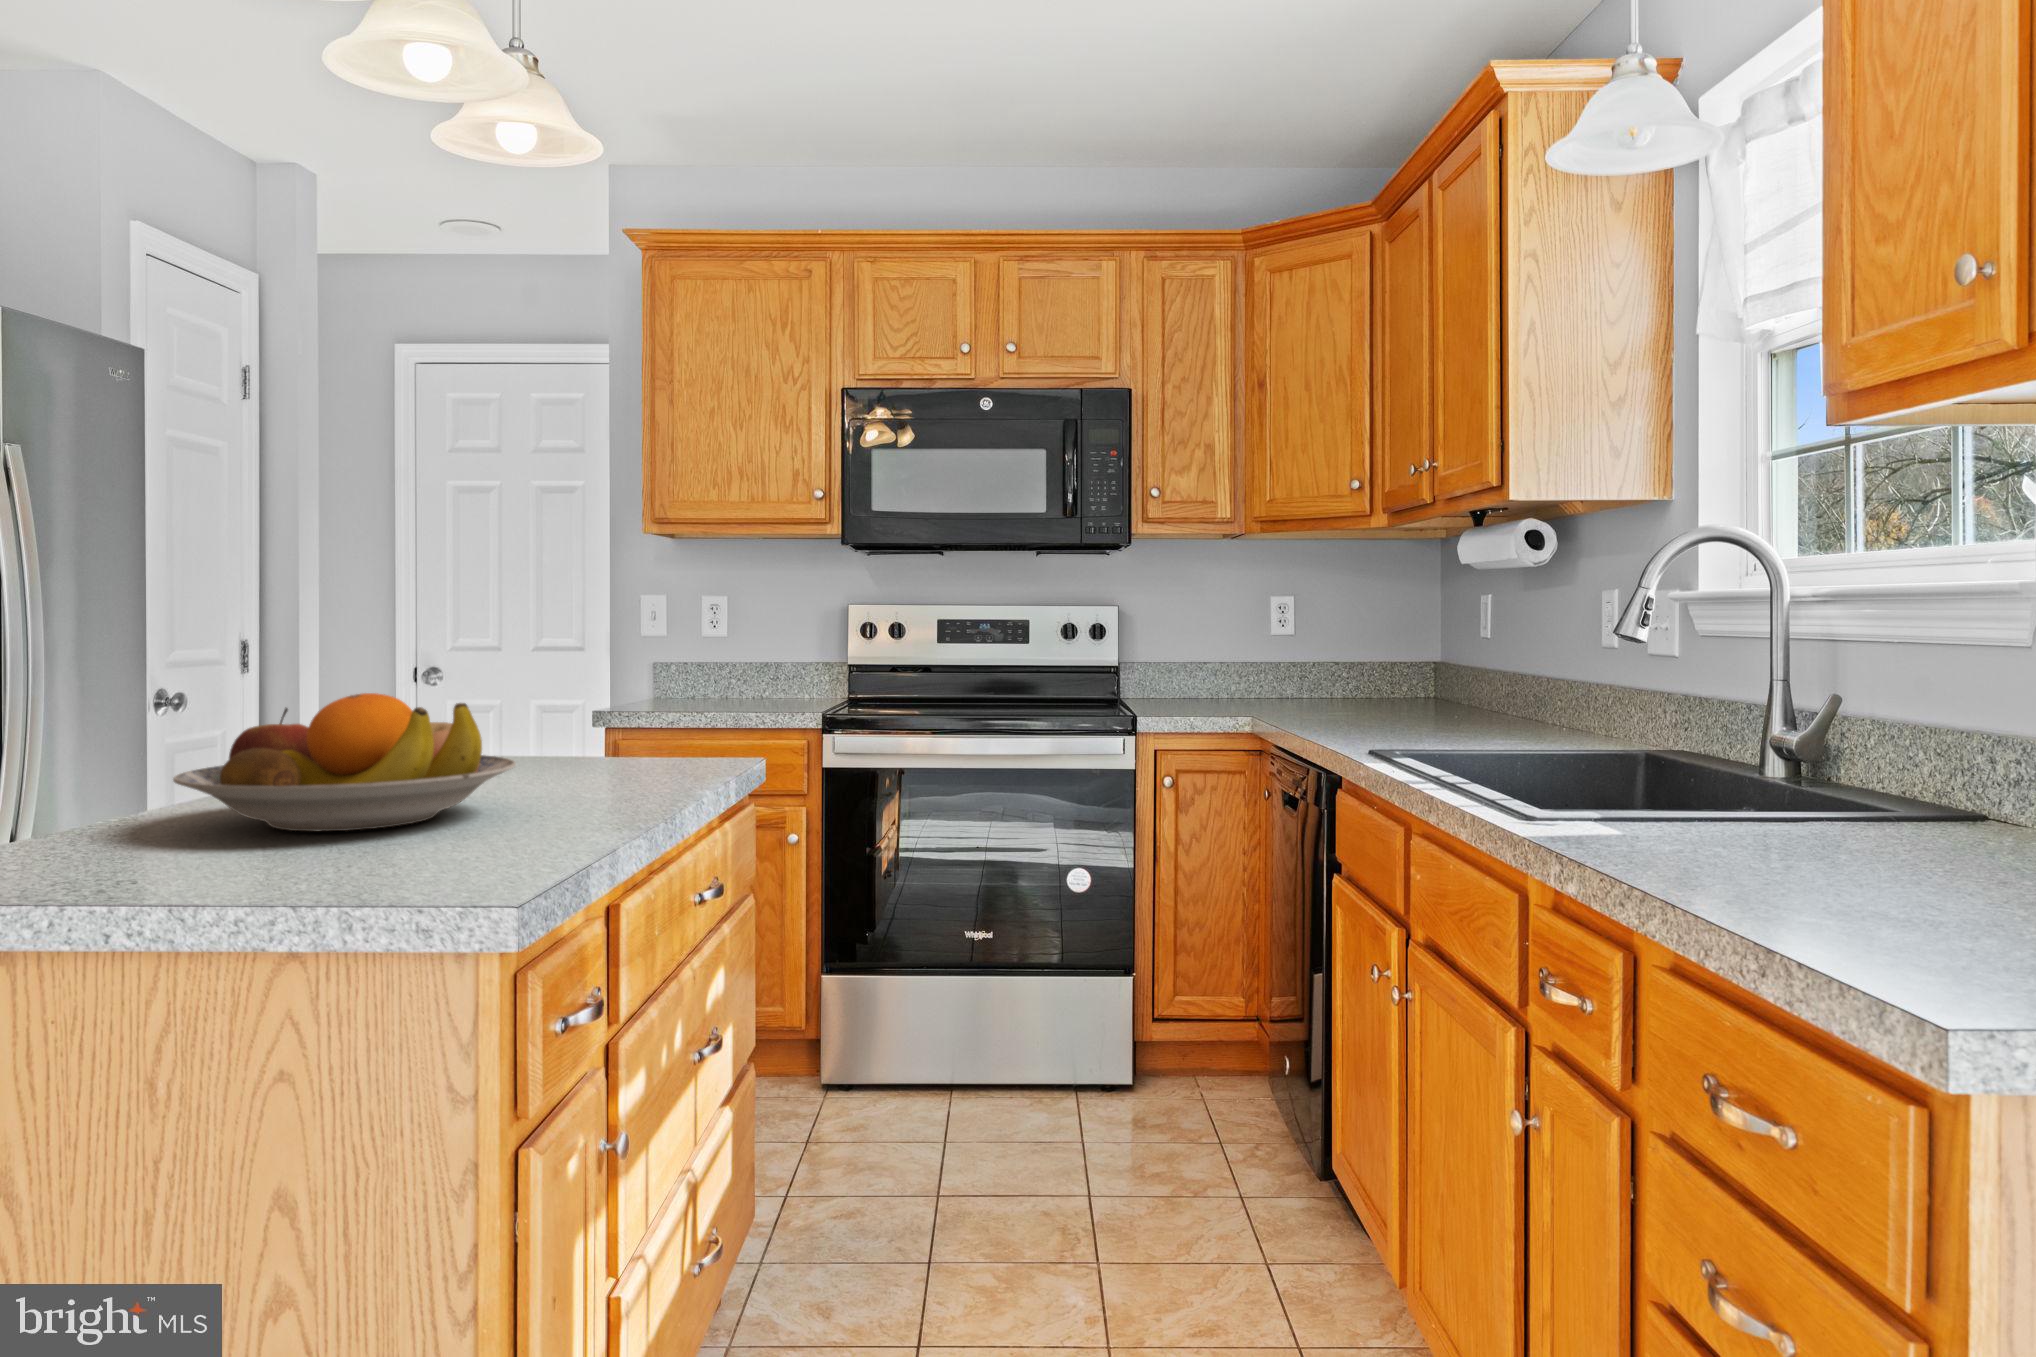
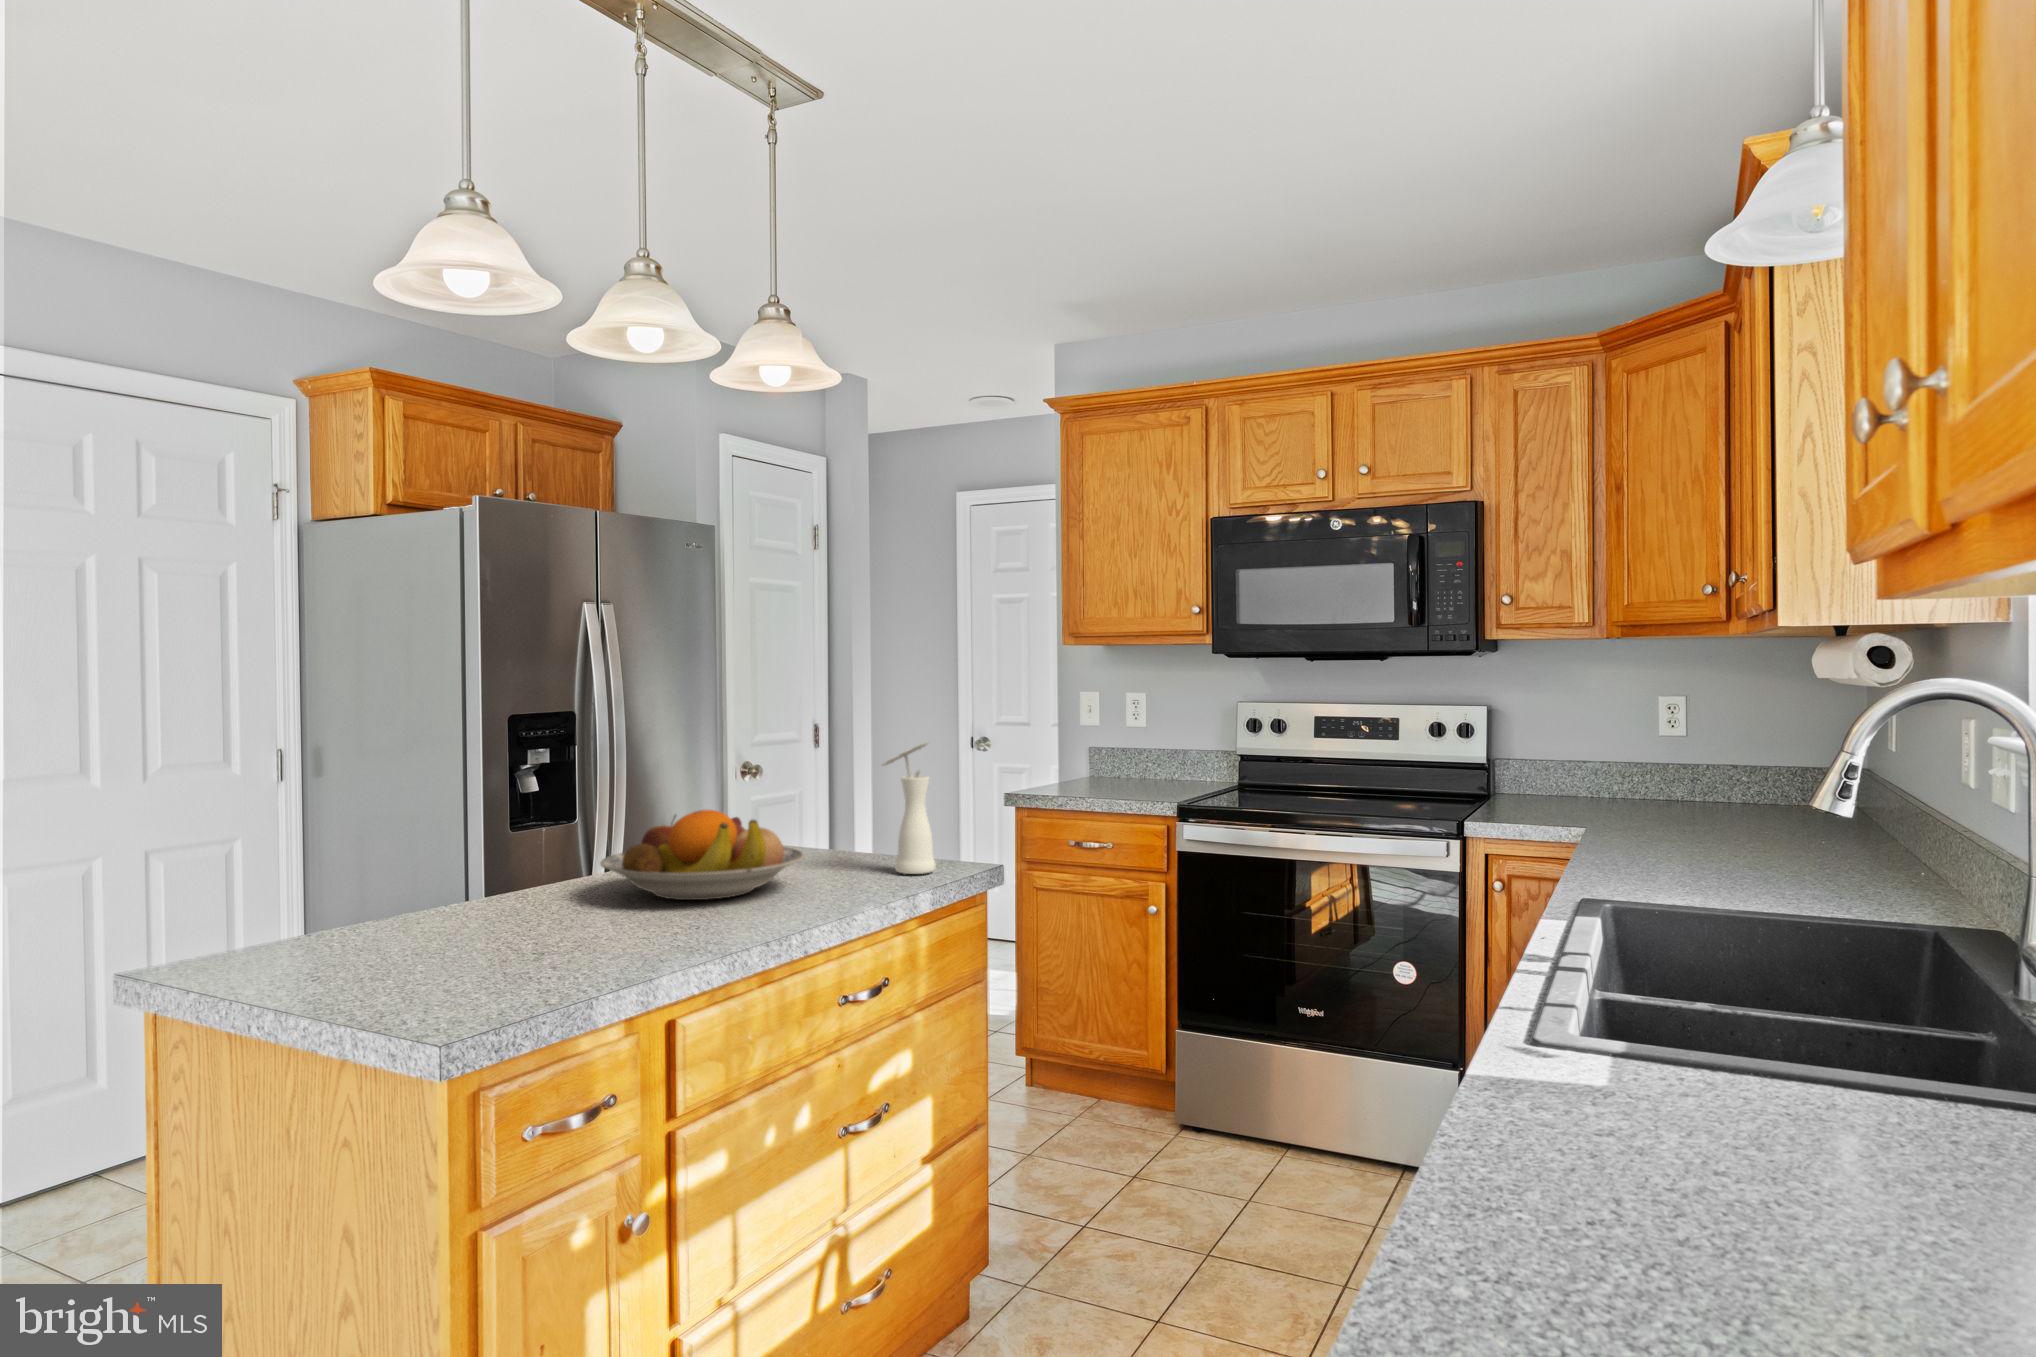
vase: none [586,608,667,785] -> present [883,743,936,874]

